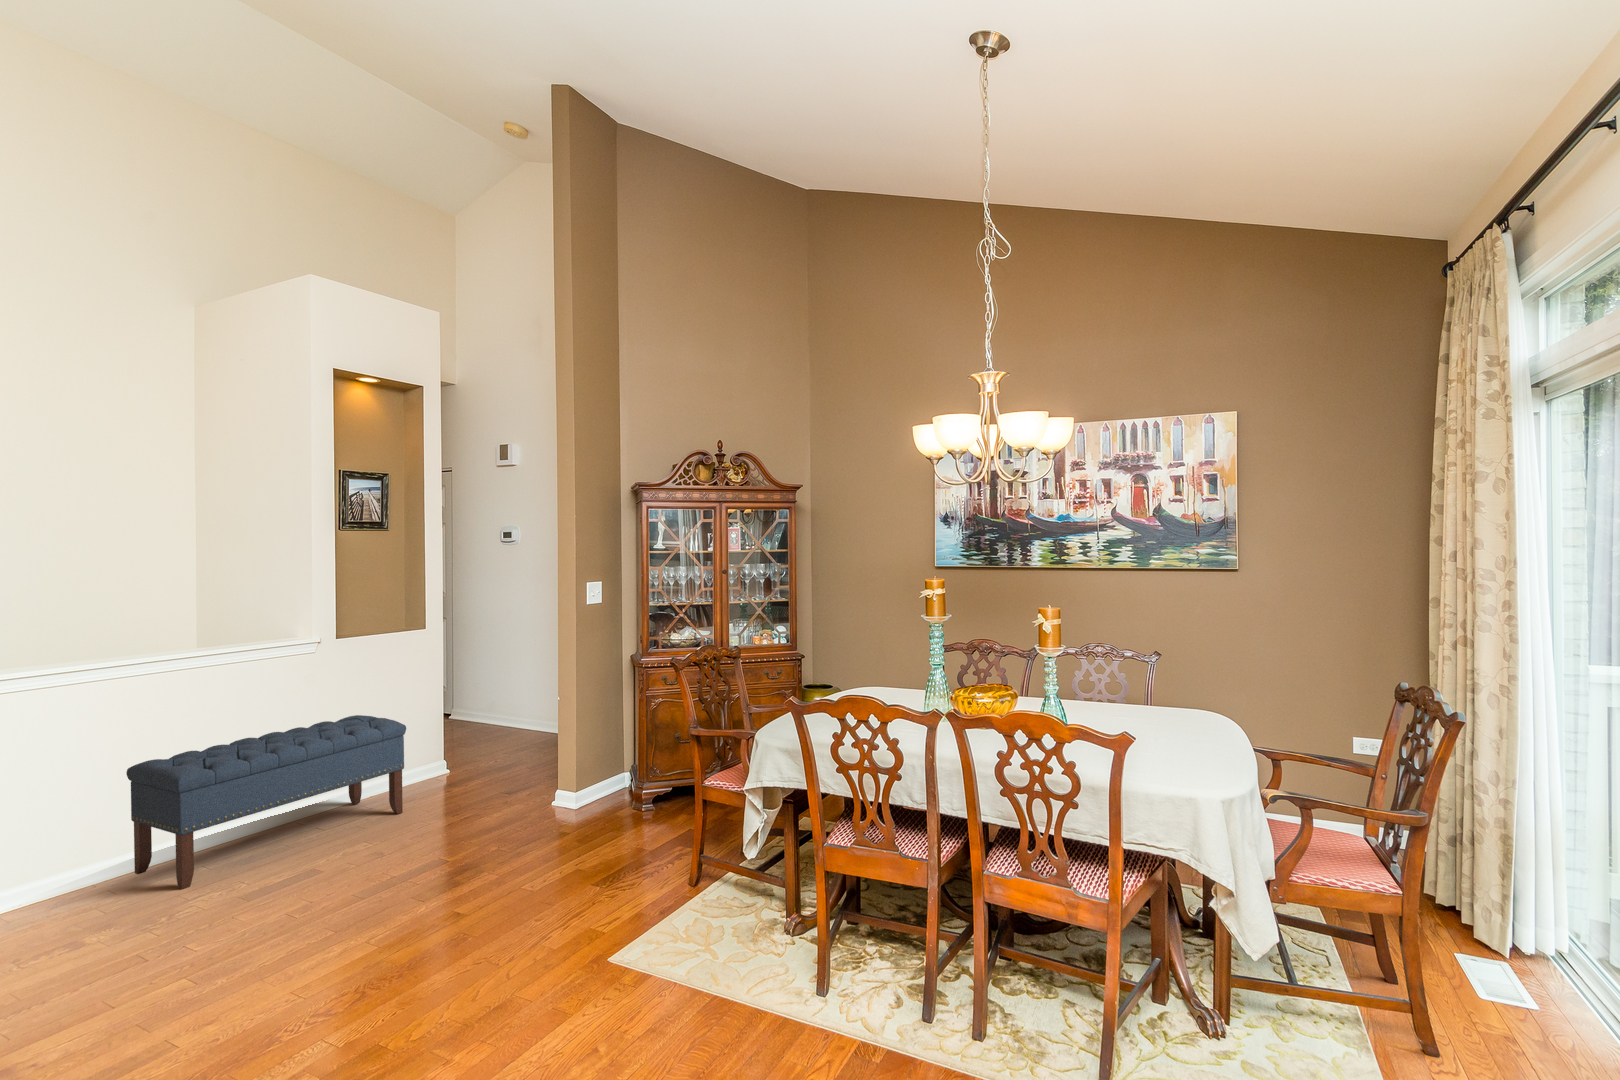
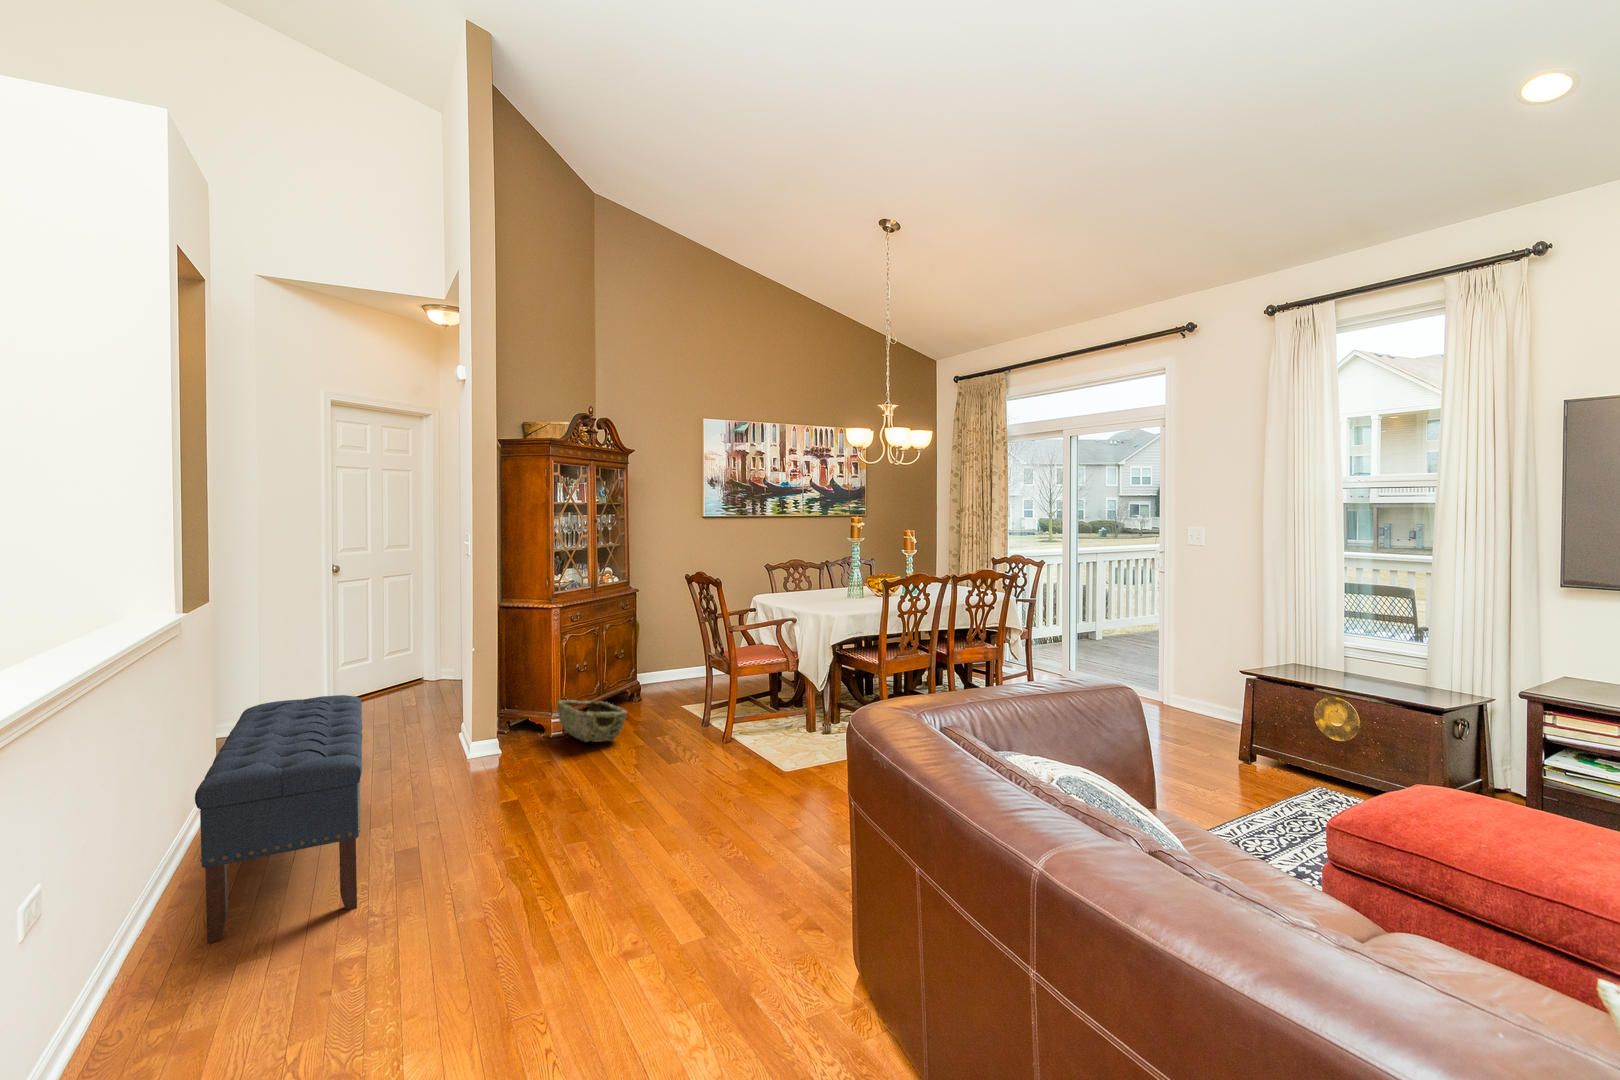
woven basket: none [575,770,662,831] -> present [558,700,627,742]

